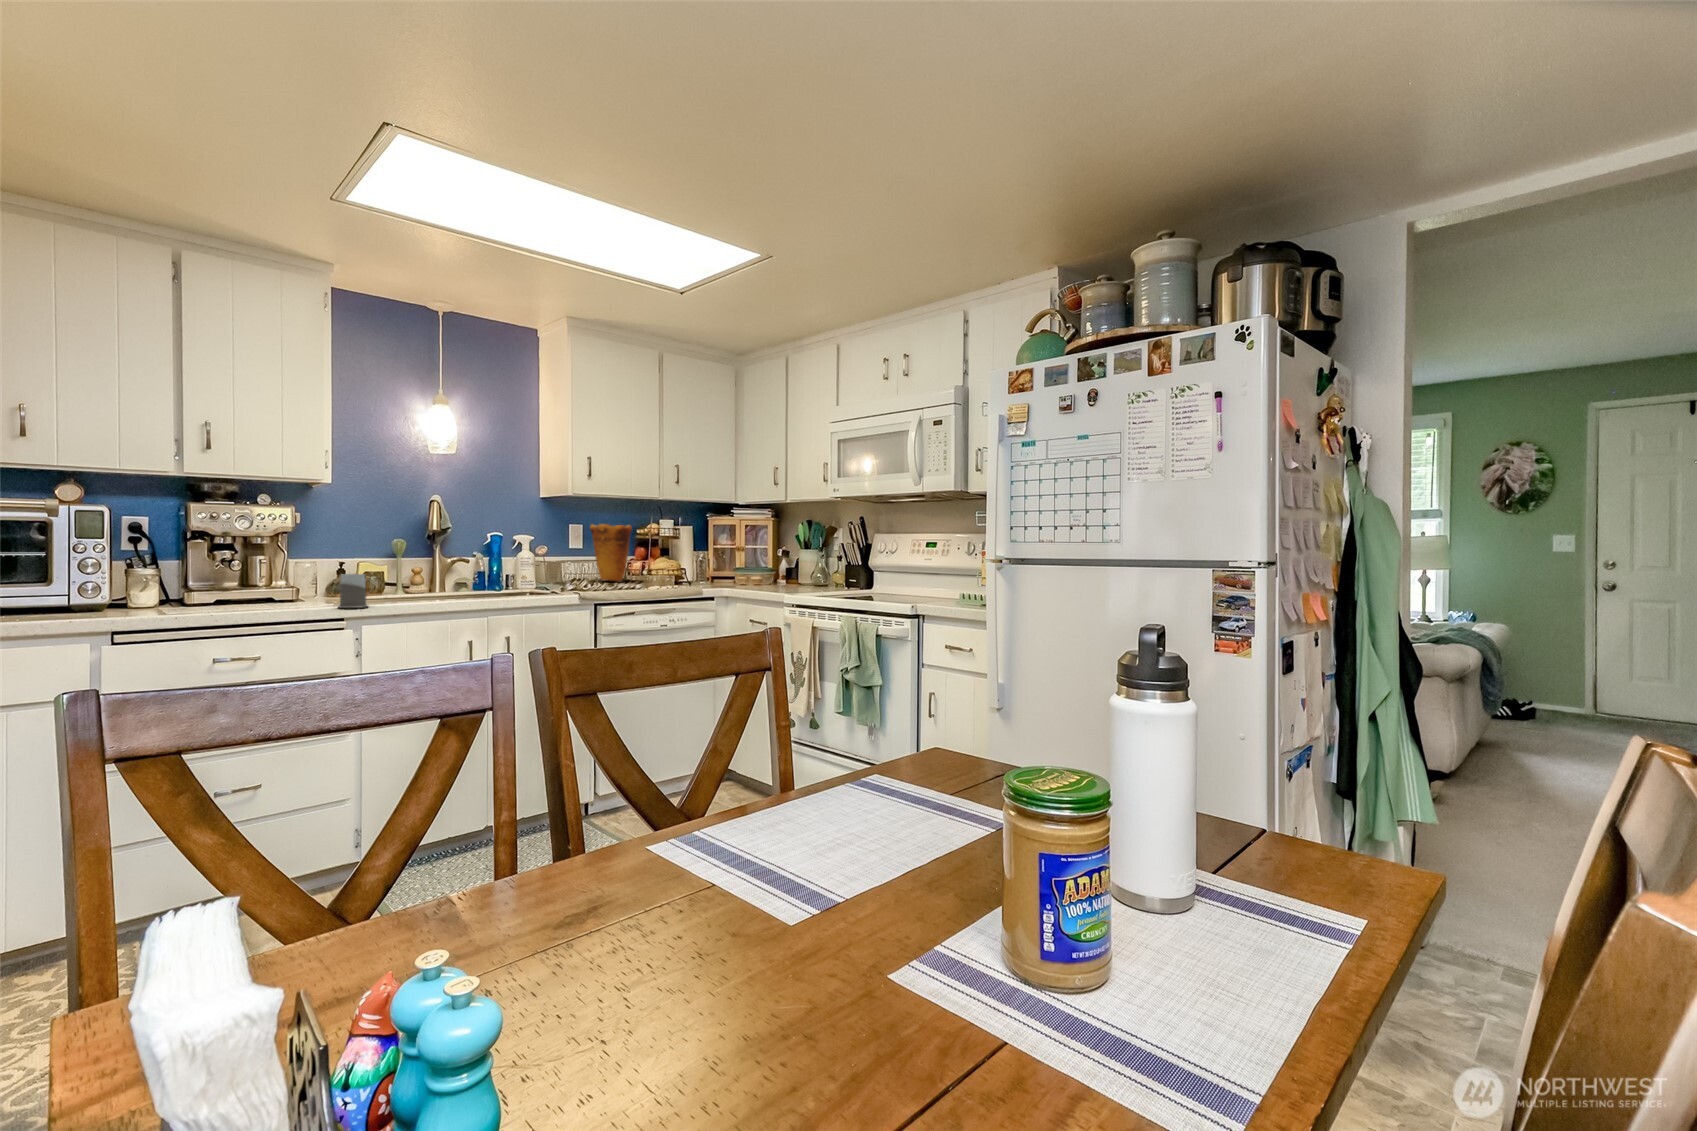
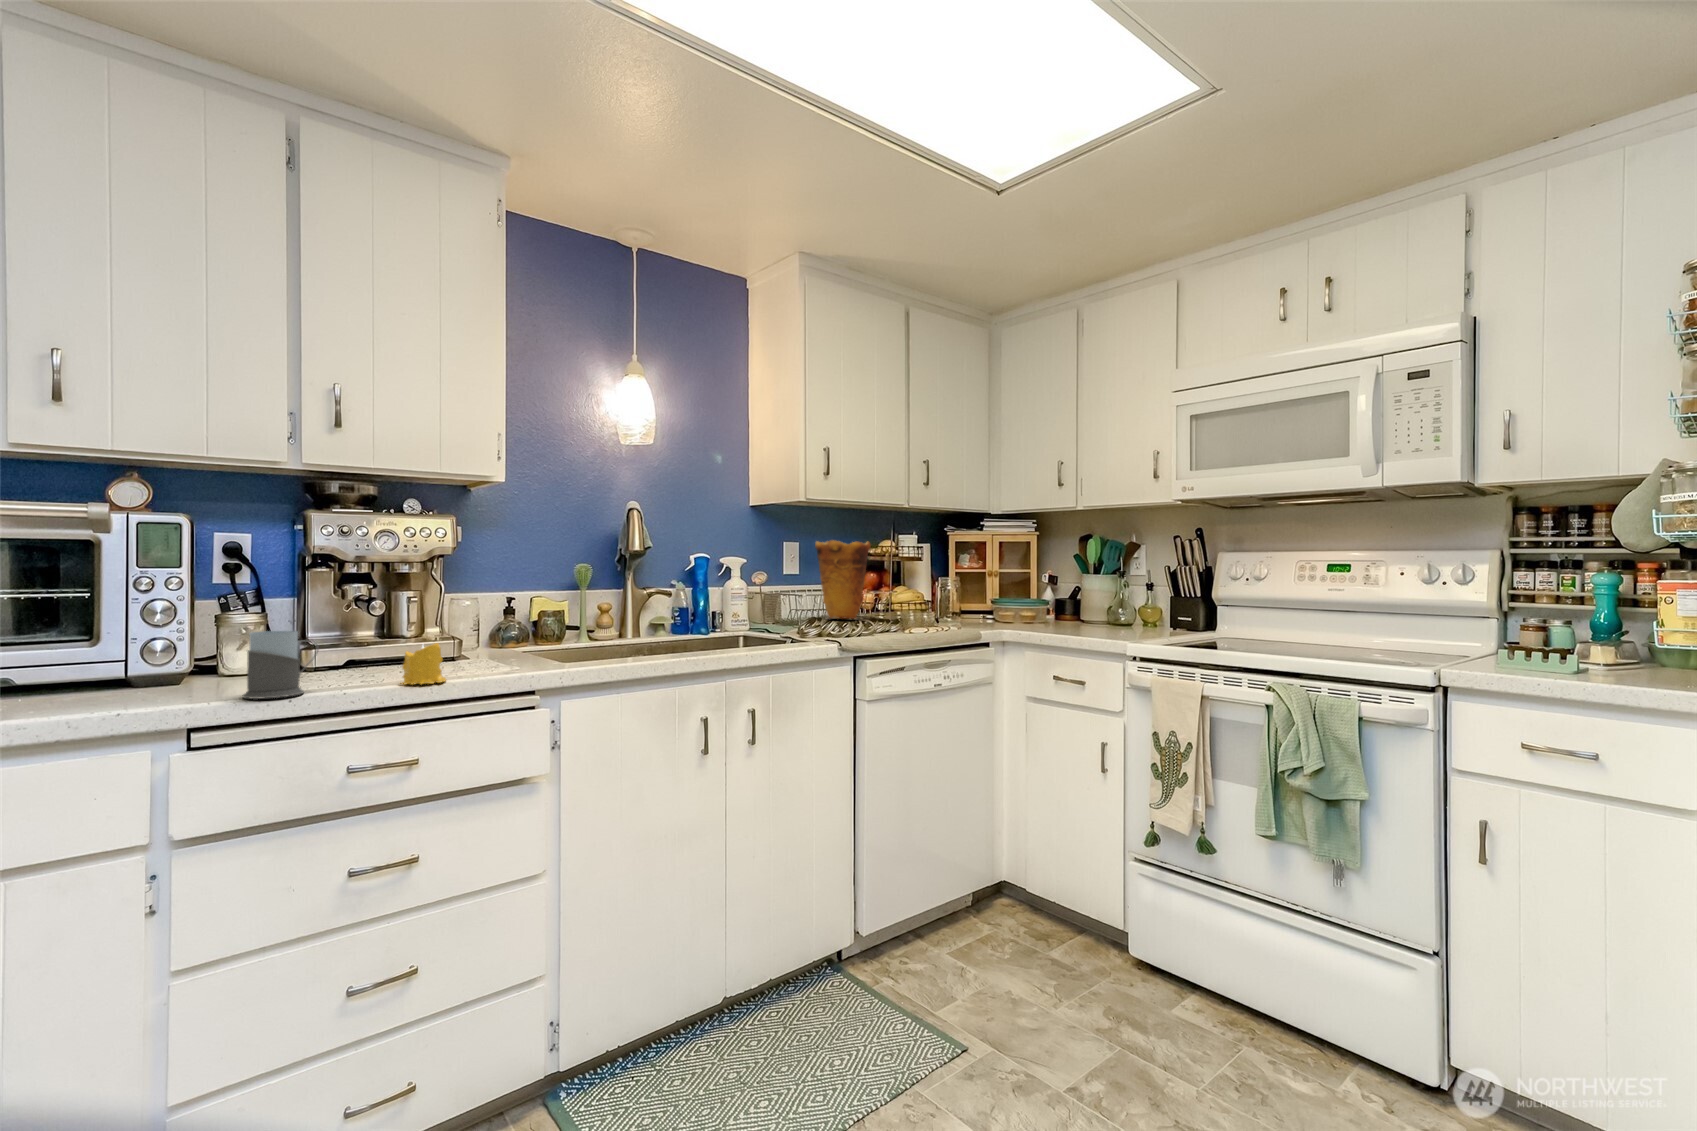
mug: present [338,574,368,608] -> present [243,631,319,699]
candle: none [251,586,283,612] -> present [402,643,446,684]

